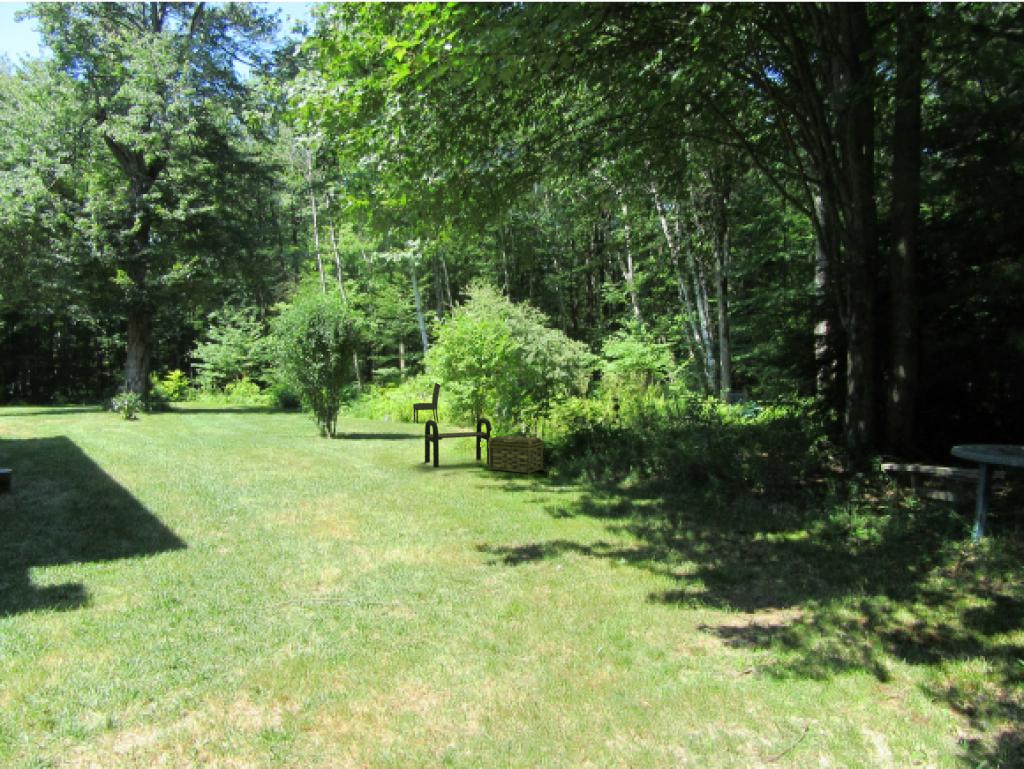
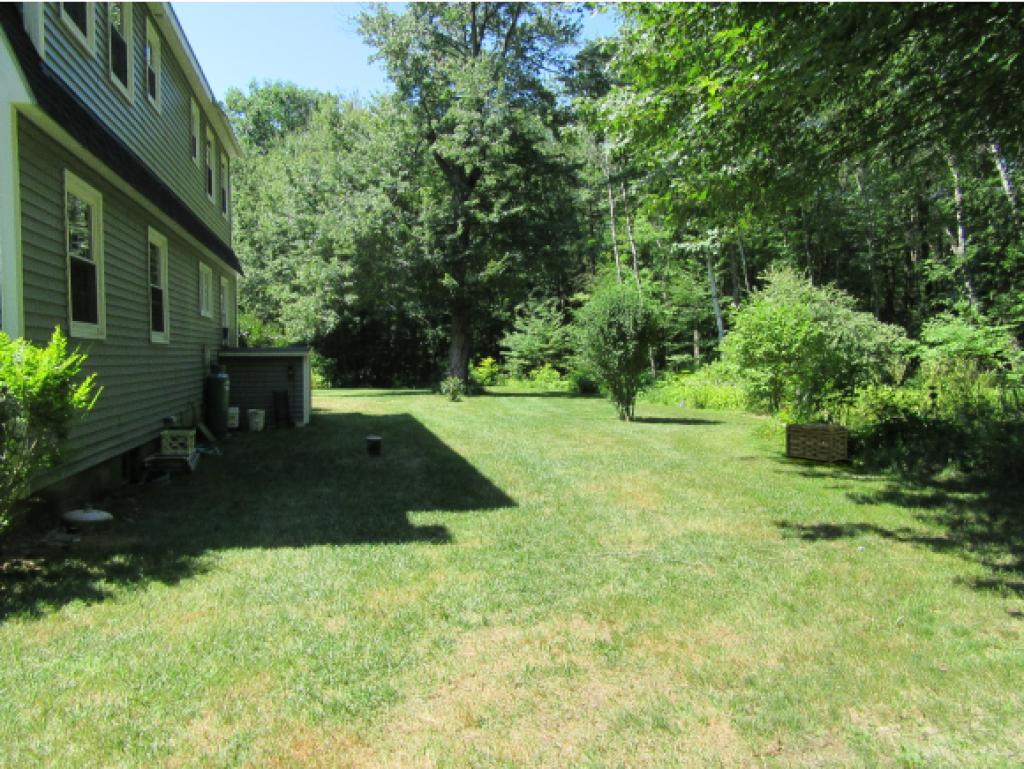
chair: present [413,383,441,423] -> none [708,368,740,412]
bench: present [425,418,492,467] -> none [718,404,790,451]

